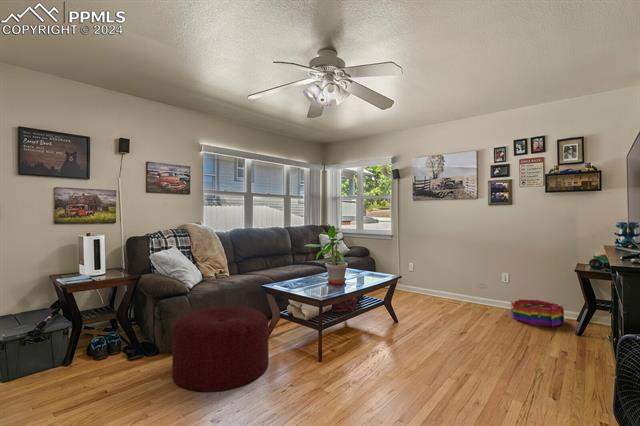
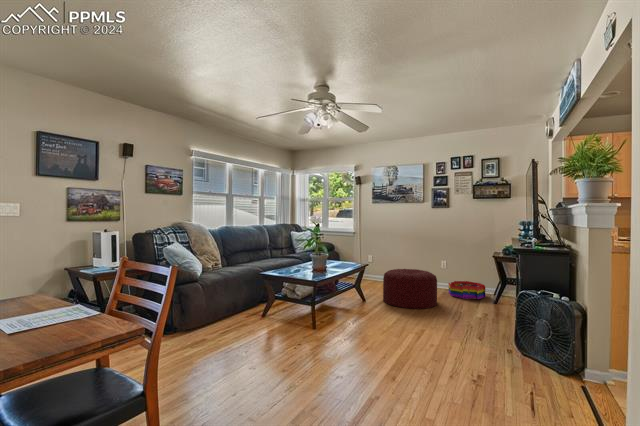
ottoman: present [172,306,269,391] -> present [383,269,437,309]

